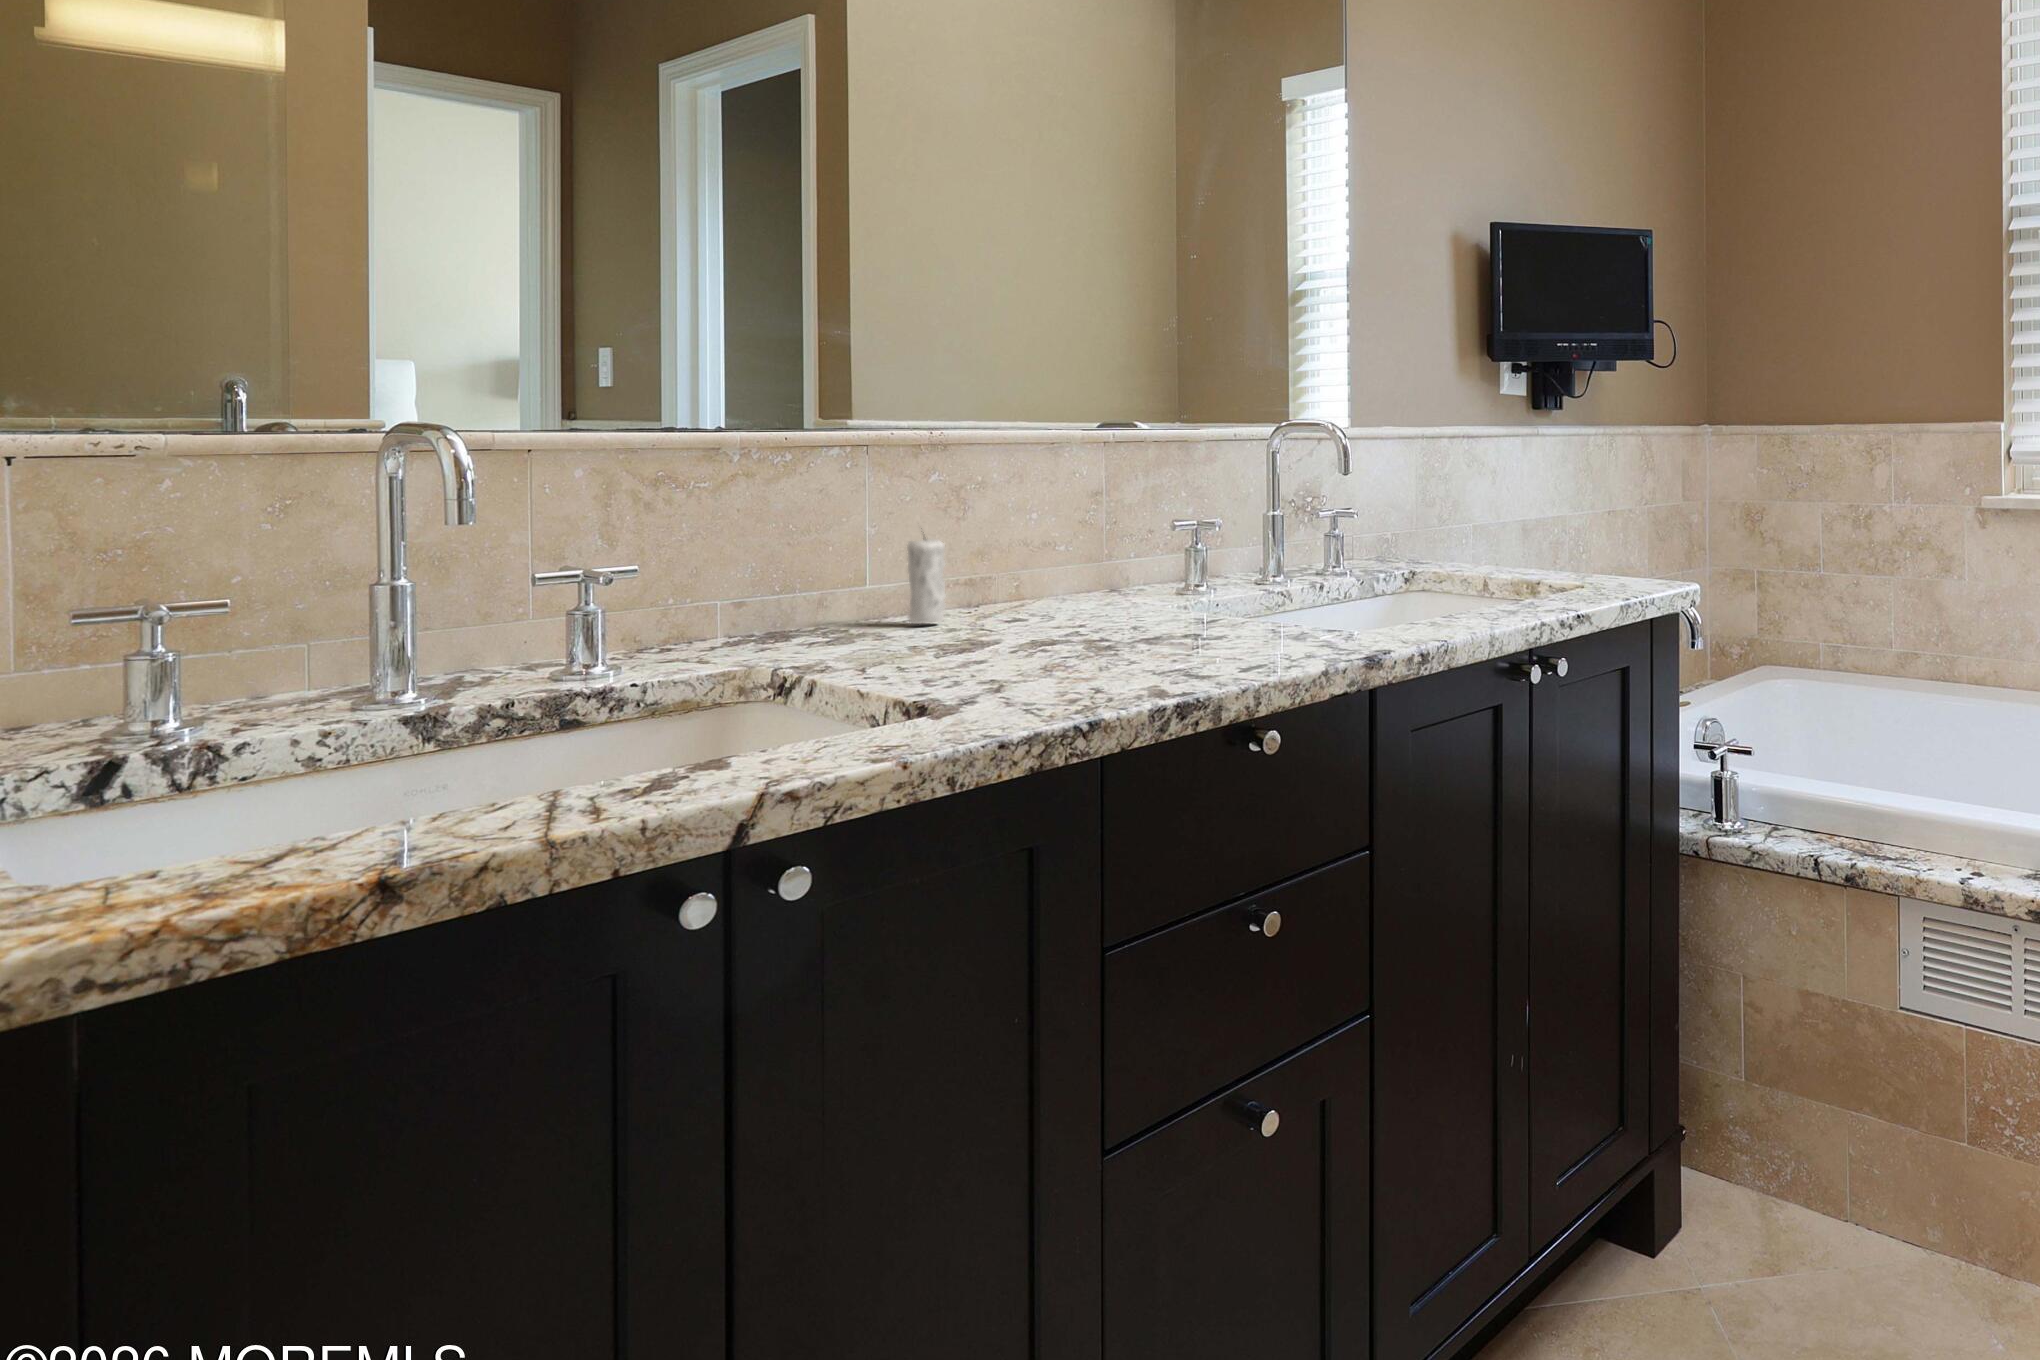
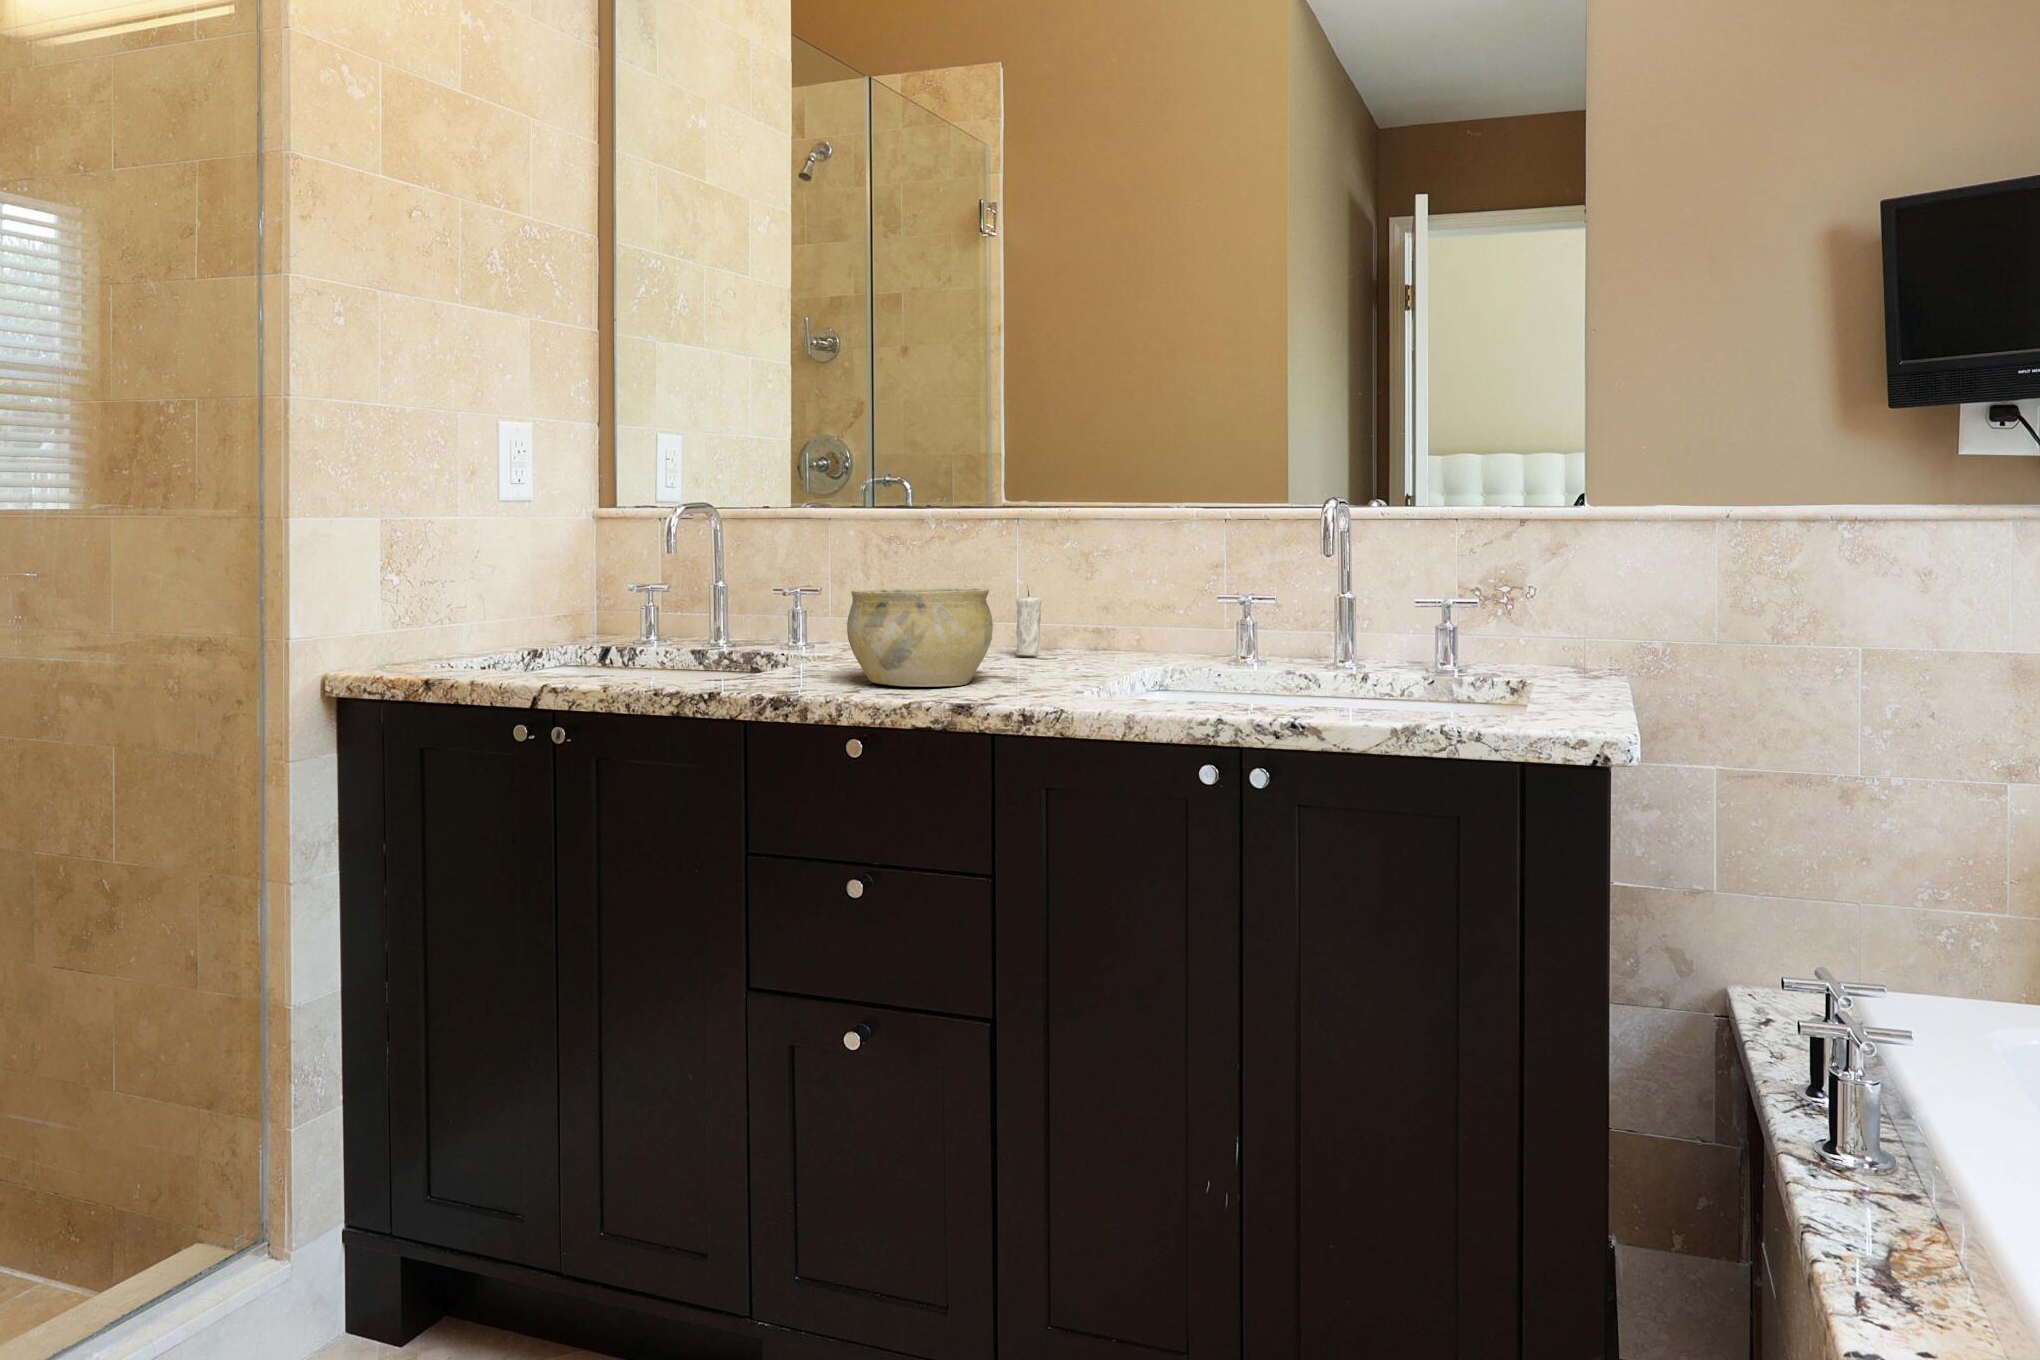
ceramic bowl: none [1042,524,1246,666] -> present [847,588,993,687]

